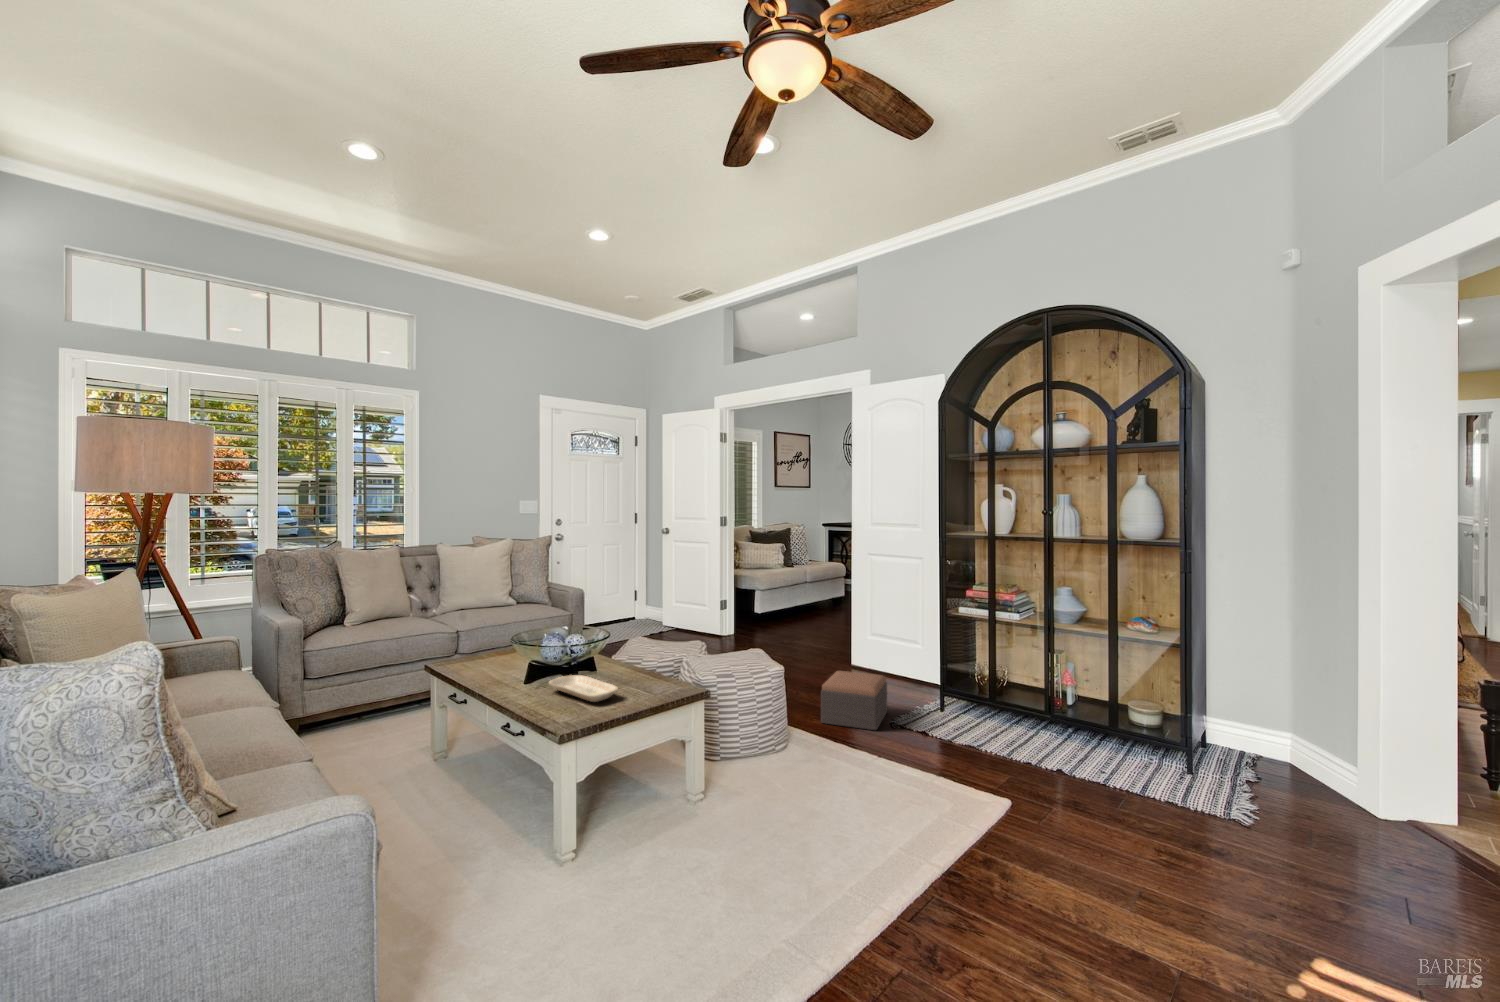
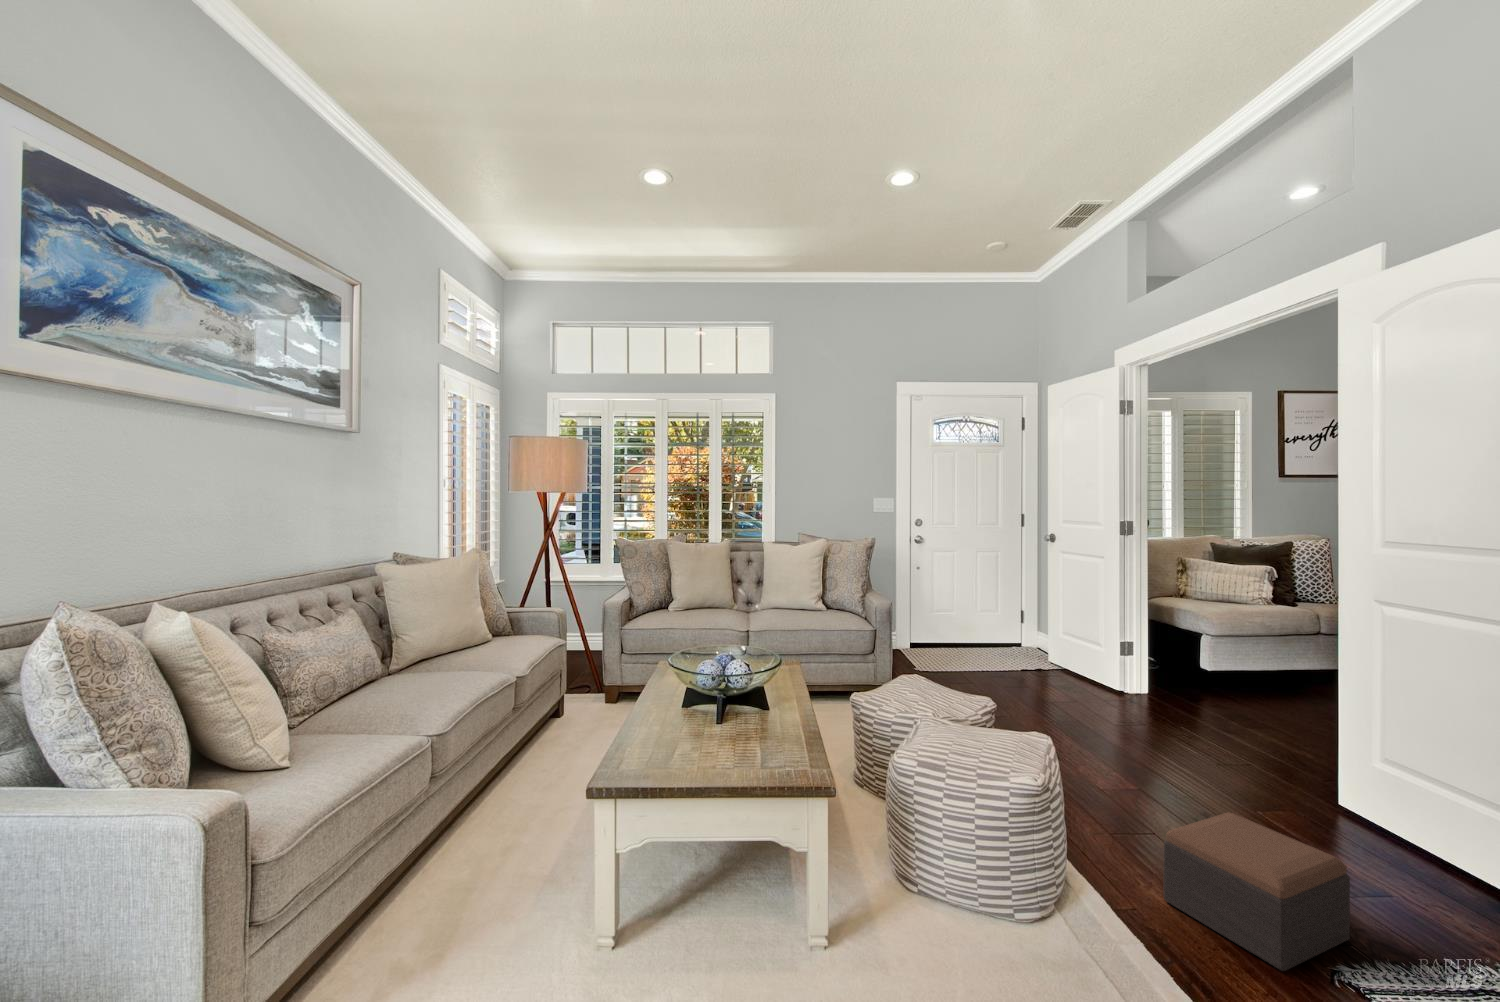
tray: present [549,675,618,702] -> none [668,709,716,755]

